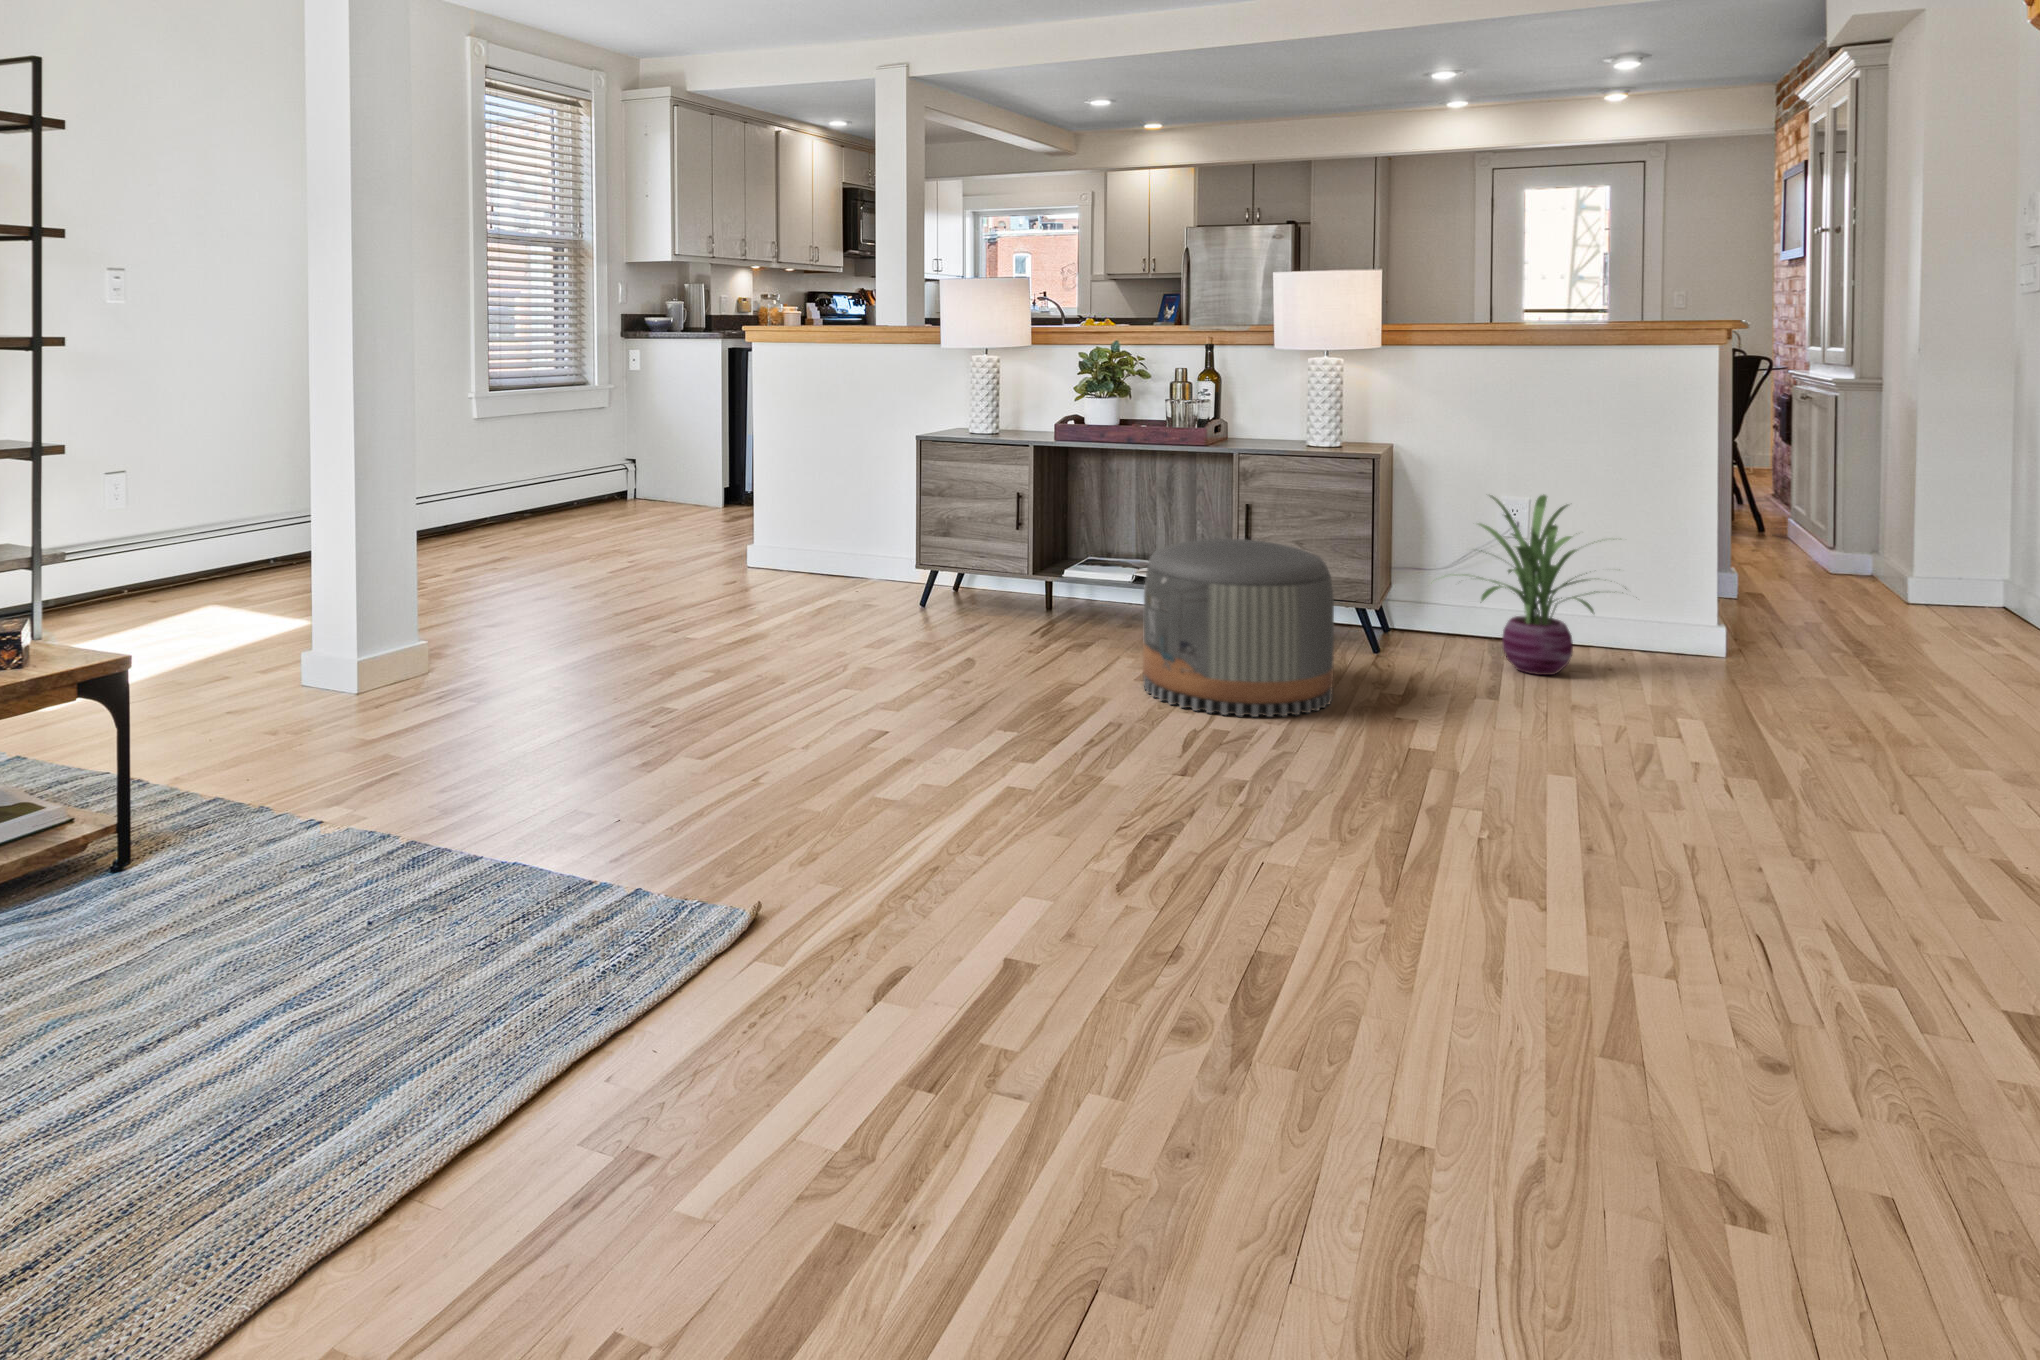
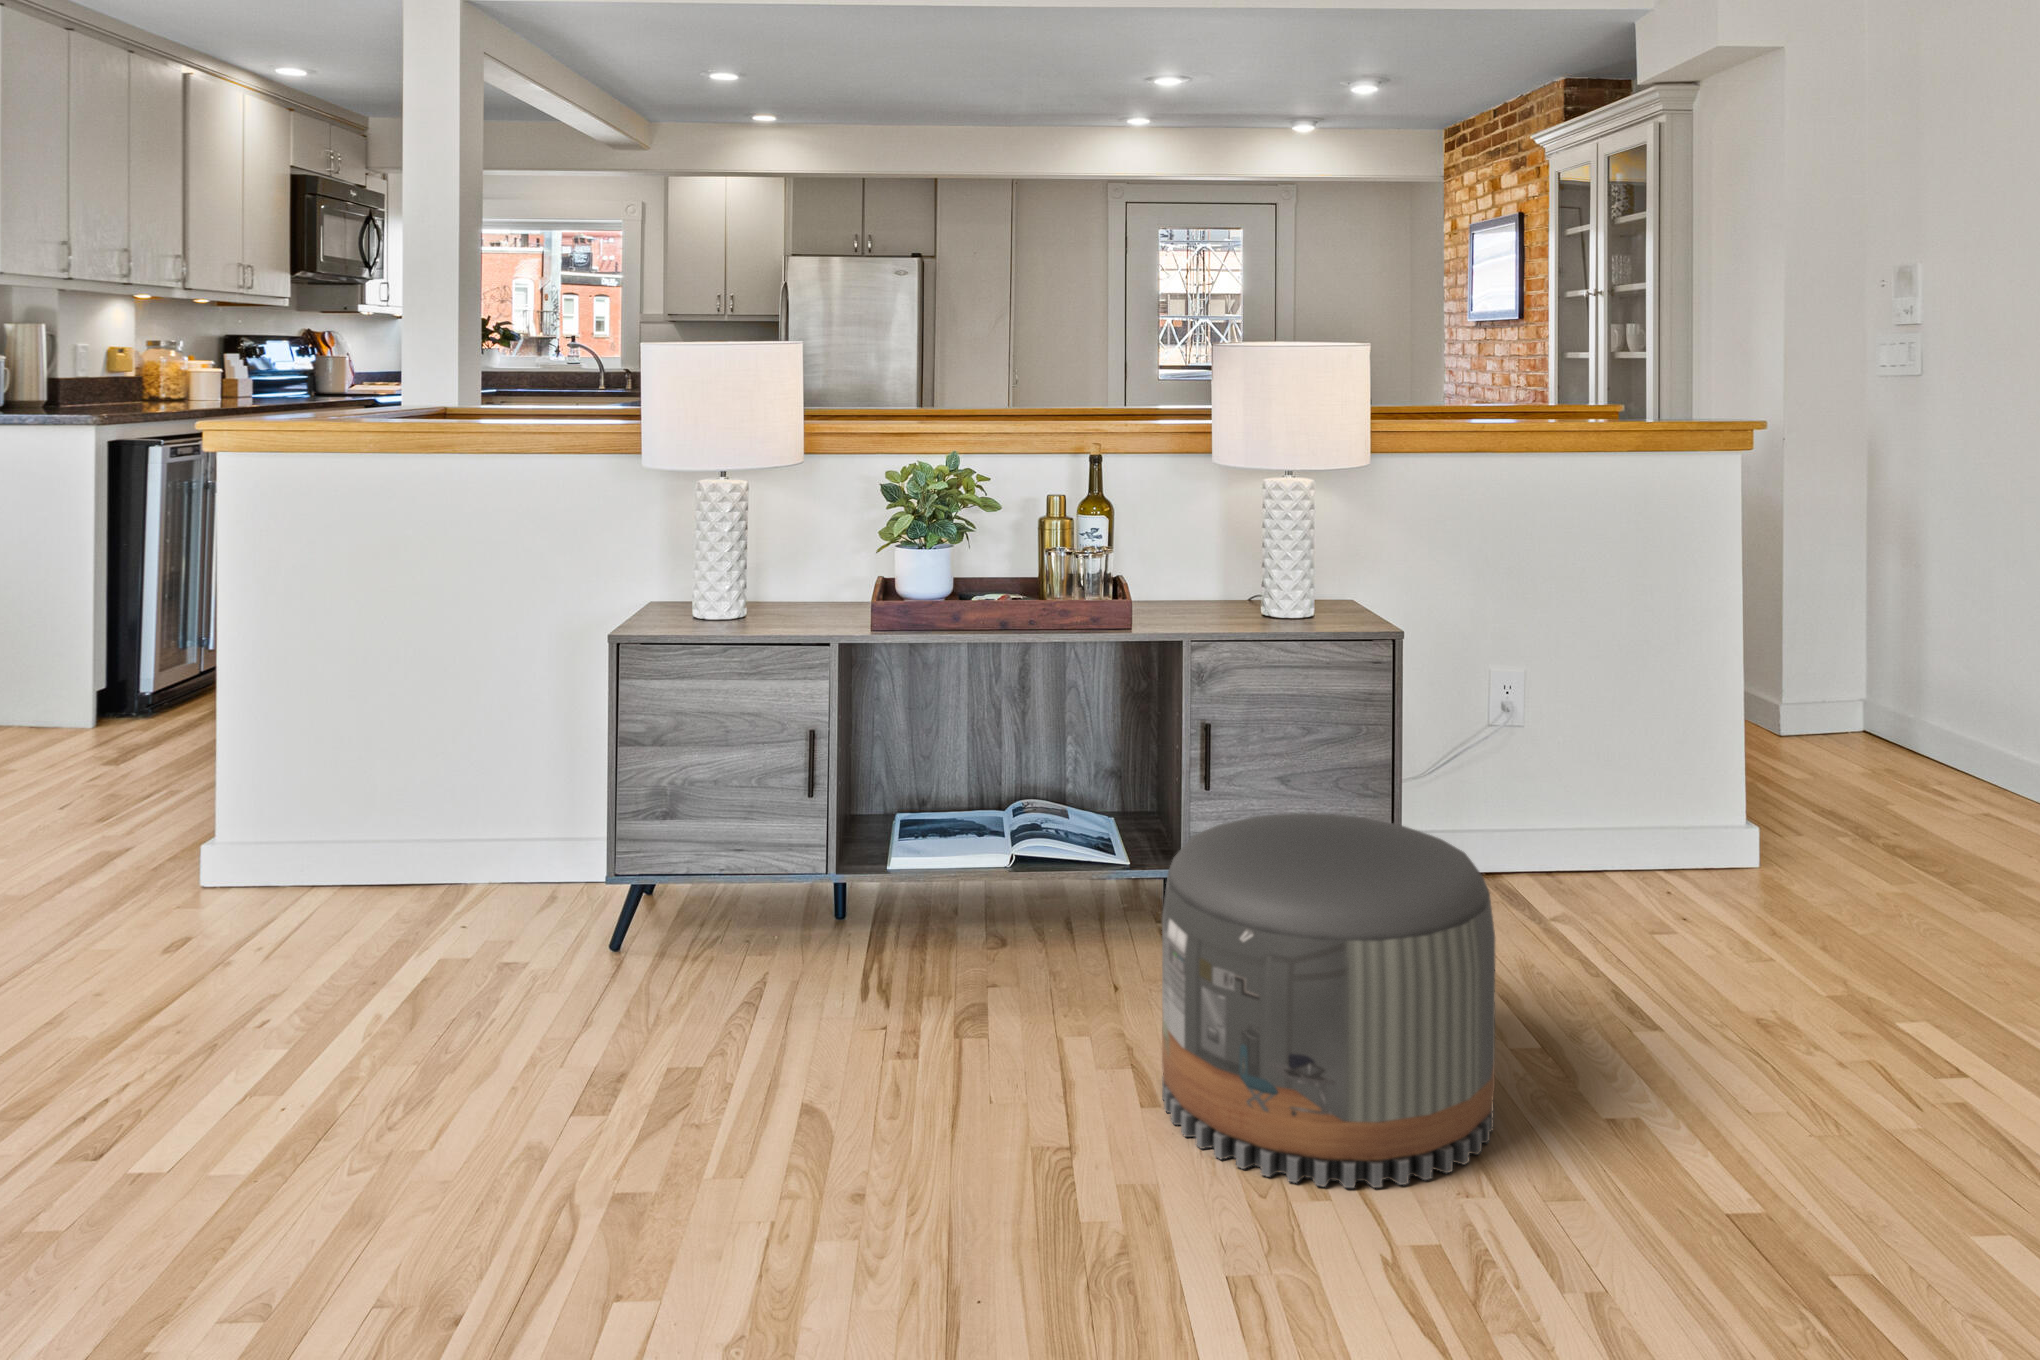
decorative plant: present [1459,494,1626,675] -> none [1488,674,1759,954]

